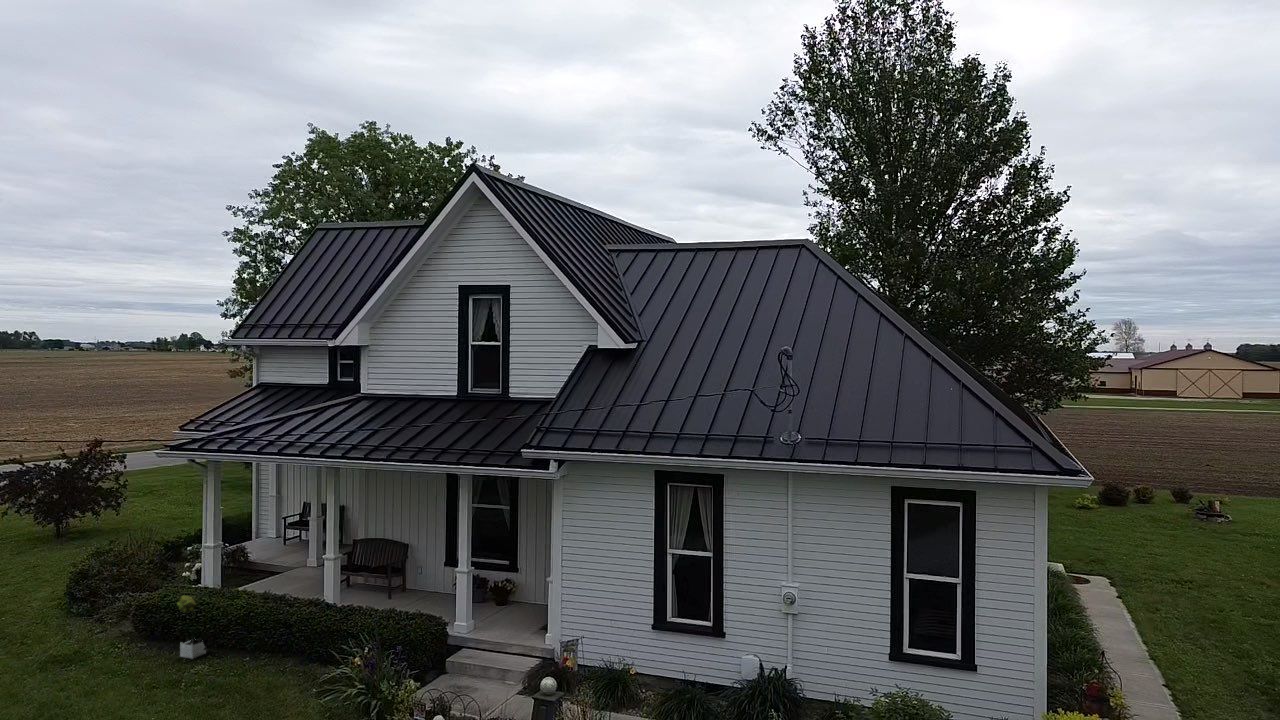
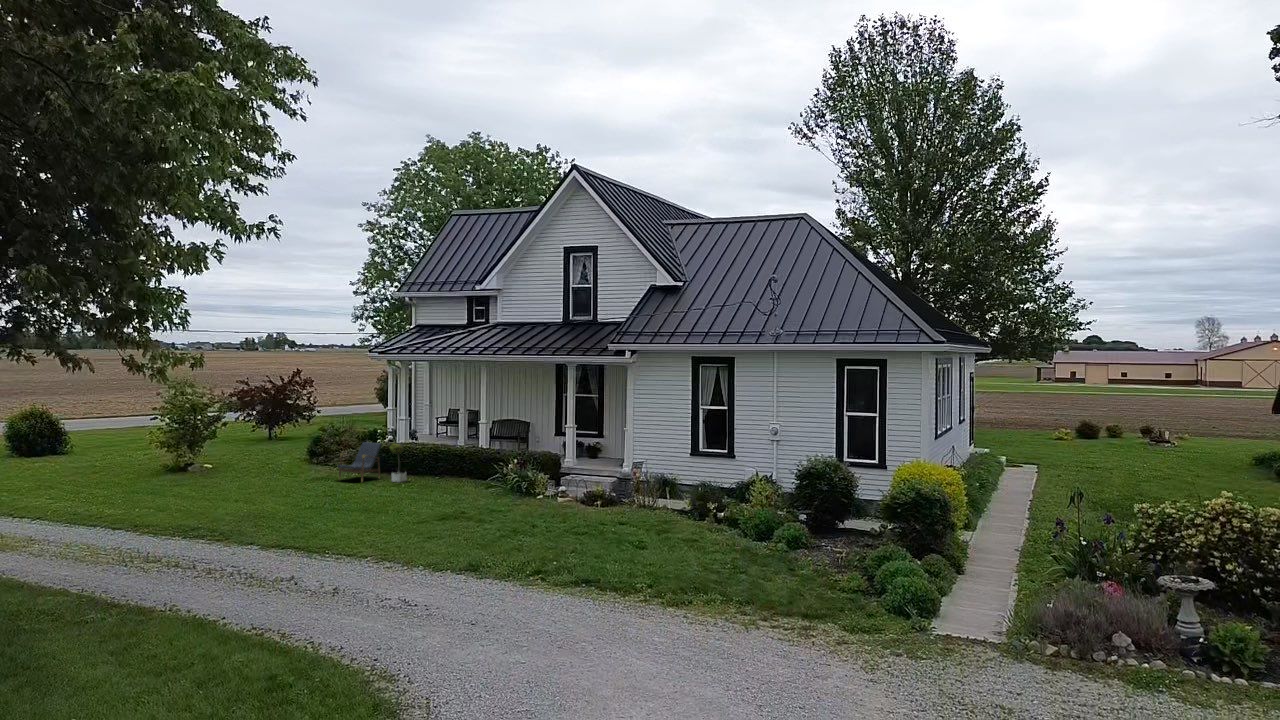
lounge chair: none [90,588,169,662] -> present [337,442,381,482]

